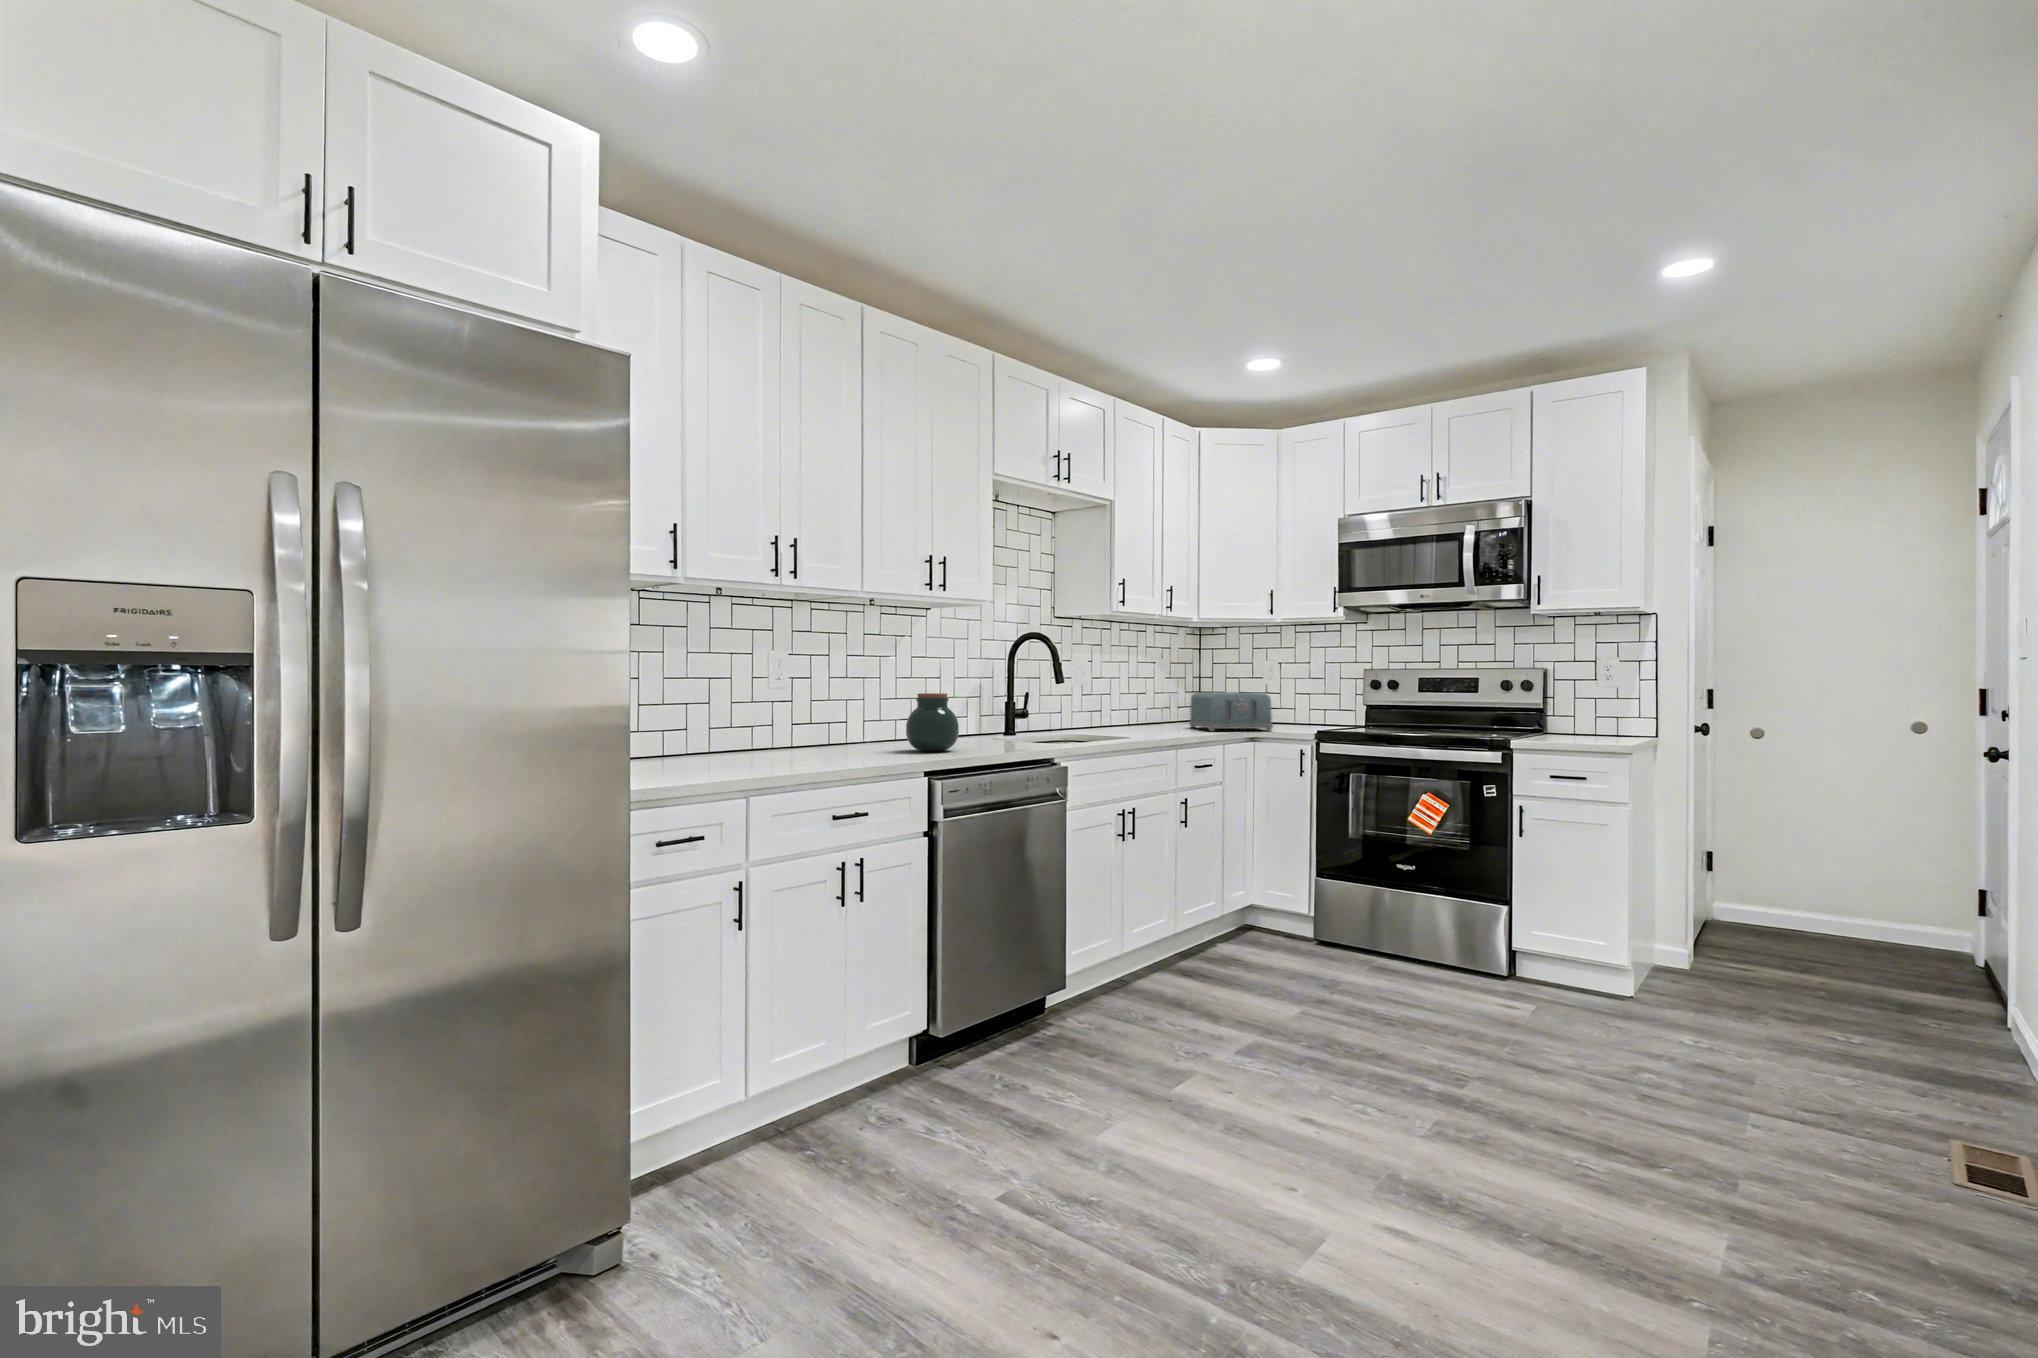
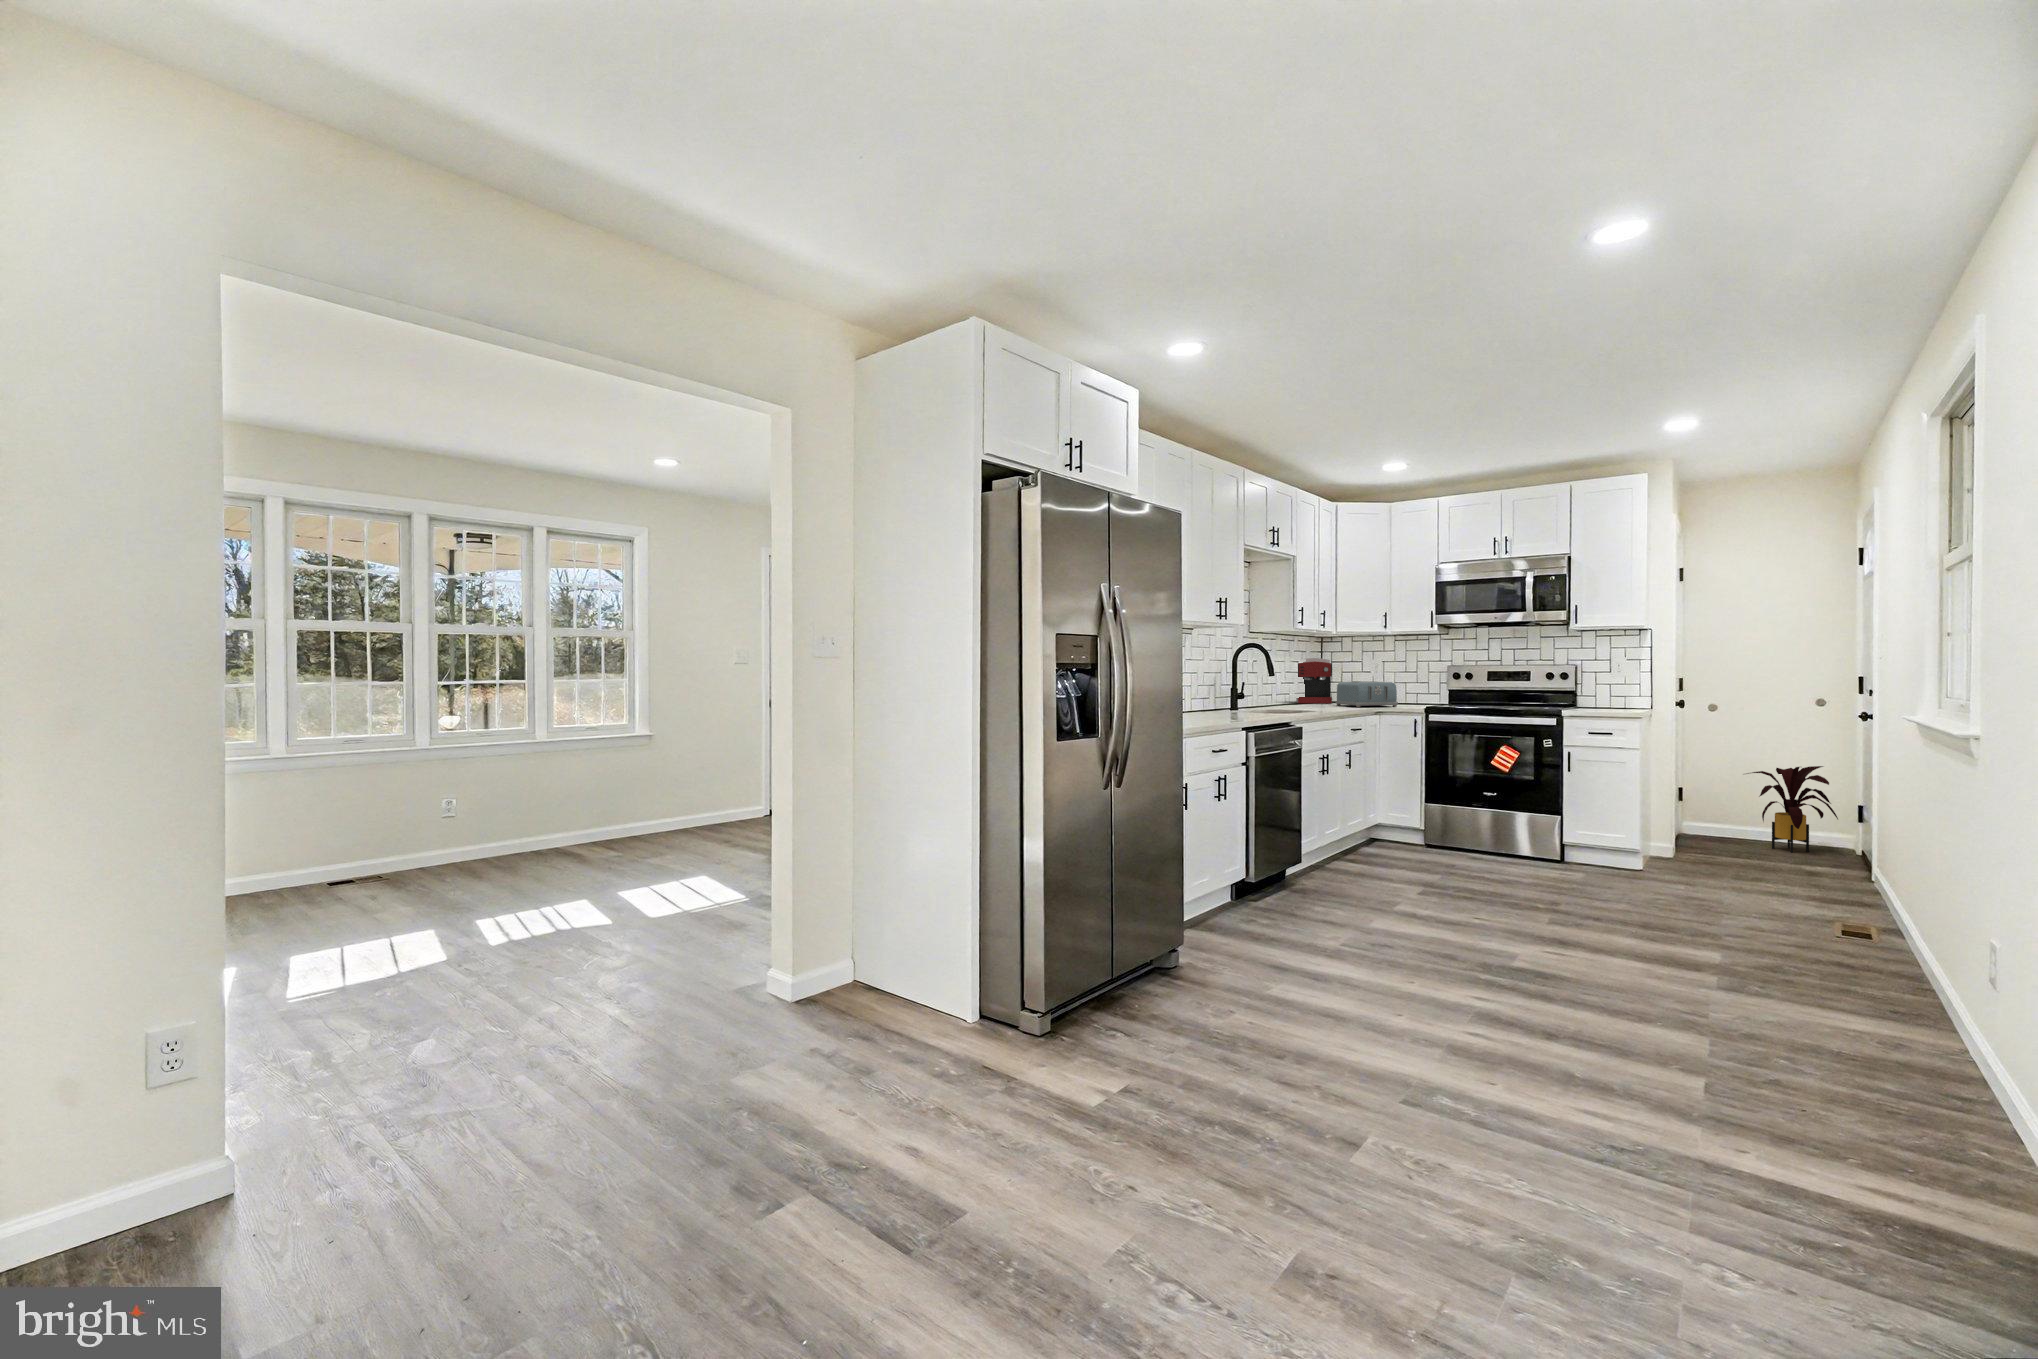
coffee maker: none [1145,657,1198,724] -> present [1296,658,1332,703]
jar: present [906,693,959,751] -> none [1208,684,1240,718]
house plant: none [1801,828,1949,963] -> present [1747,766,1838,853]

